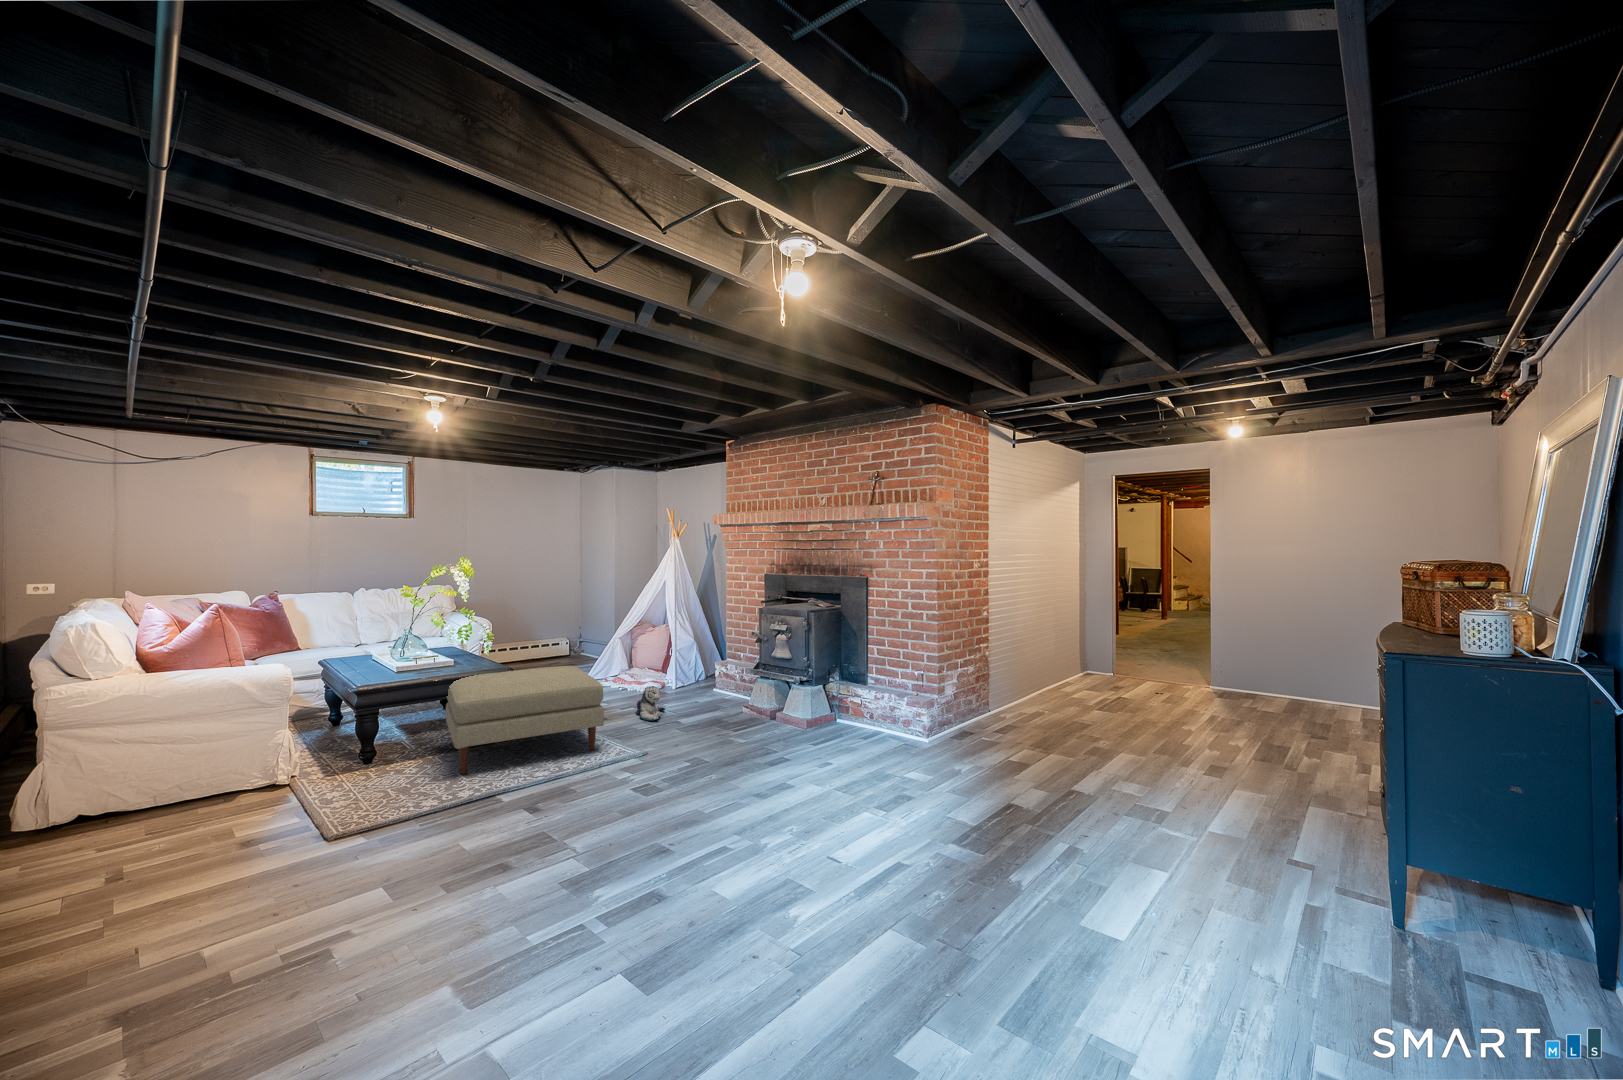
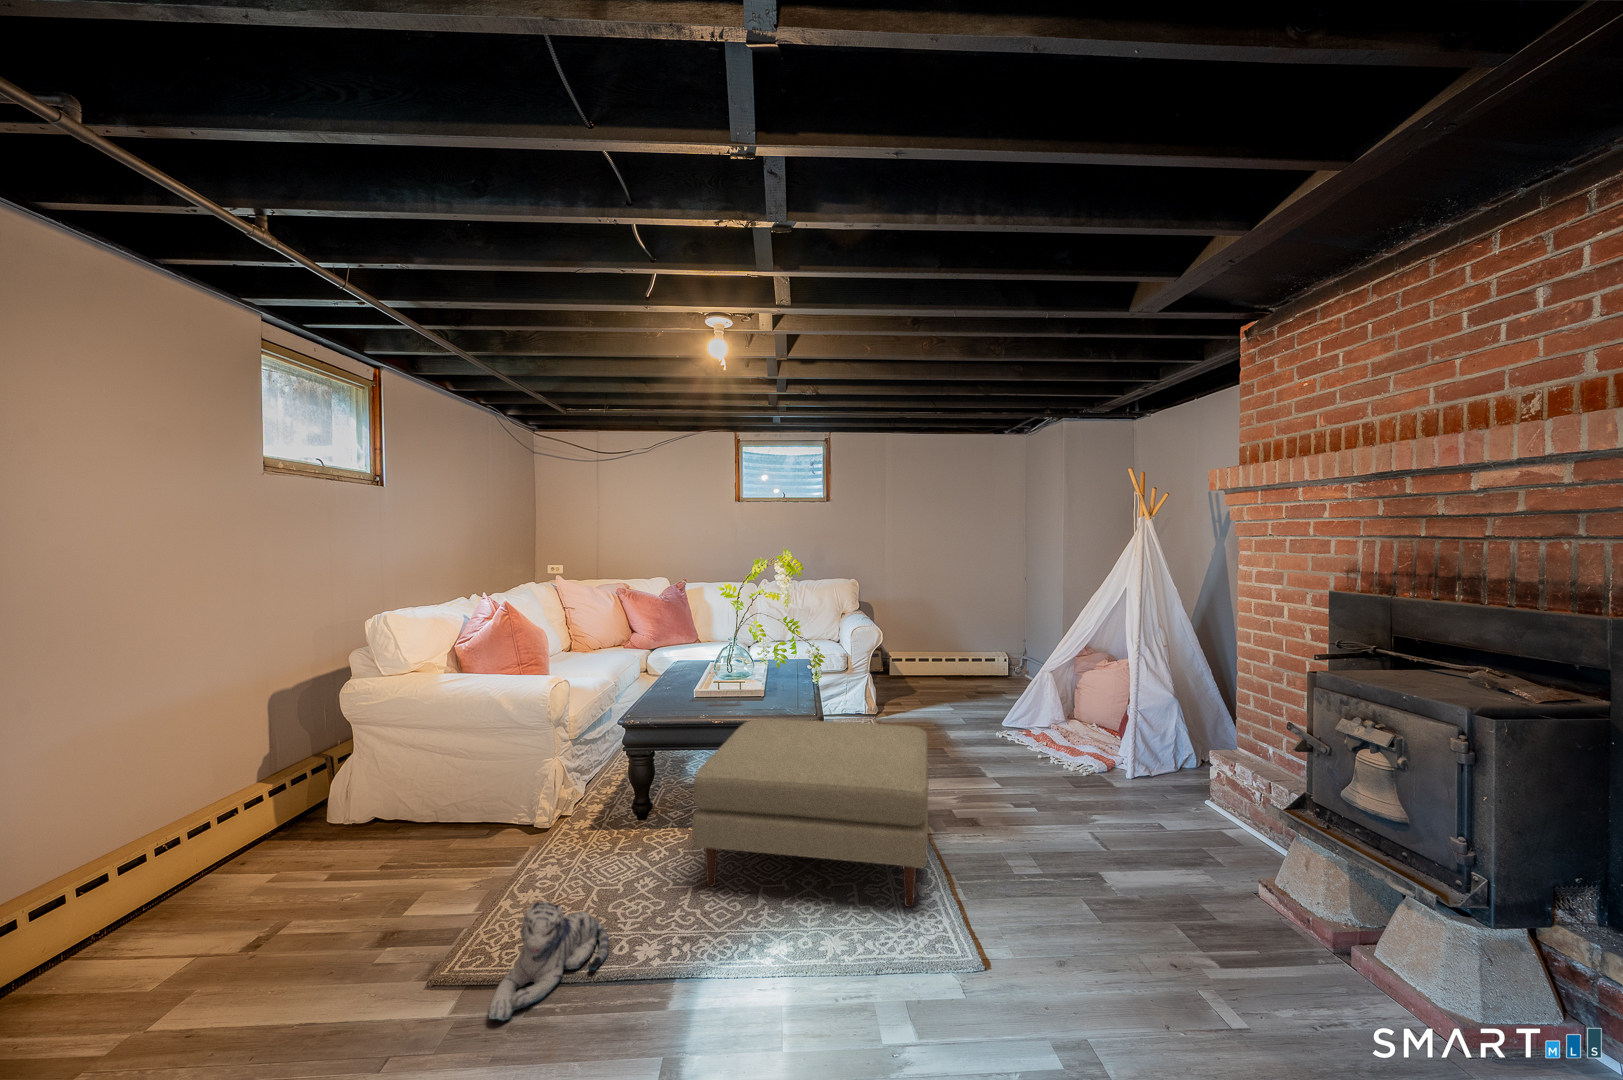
plush toy: present [635,686,665,721] -> present [488,901,609,1021]

